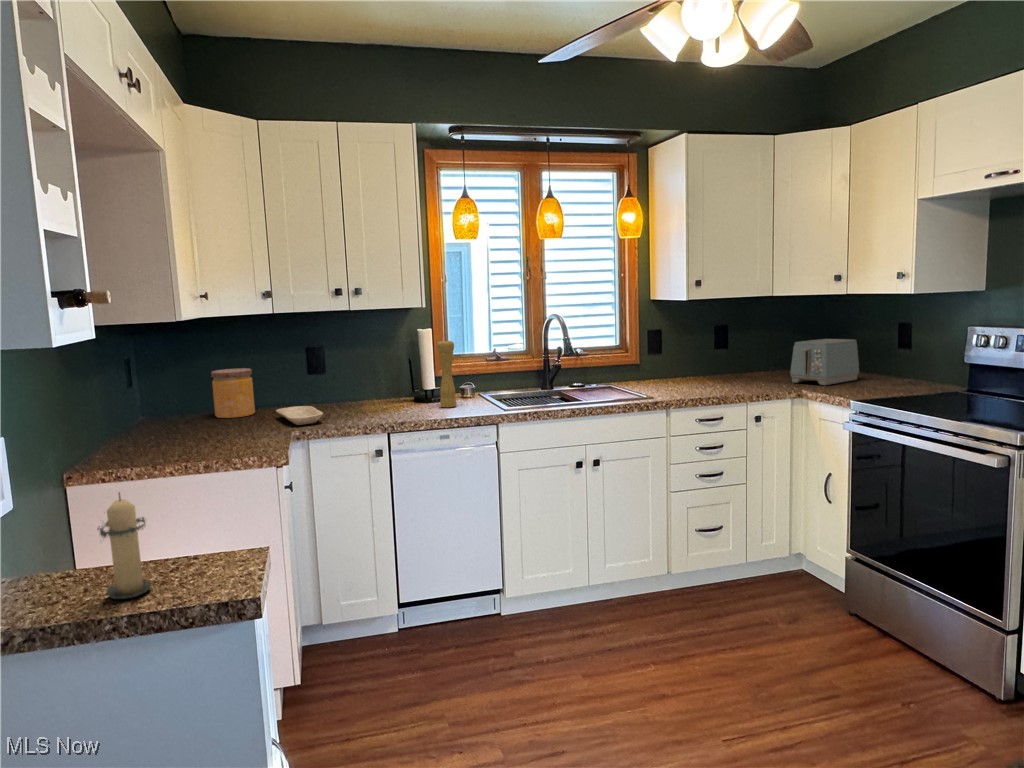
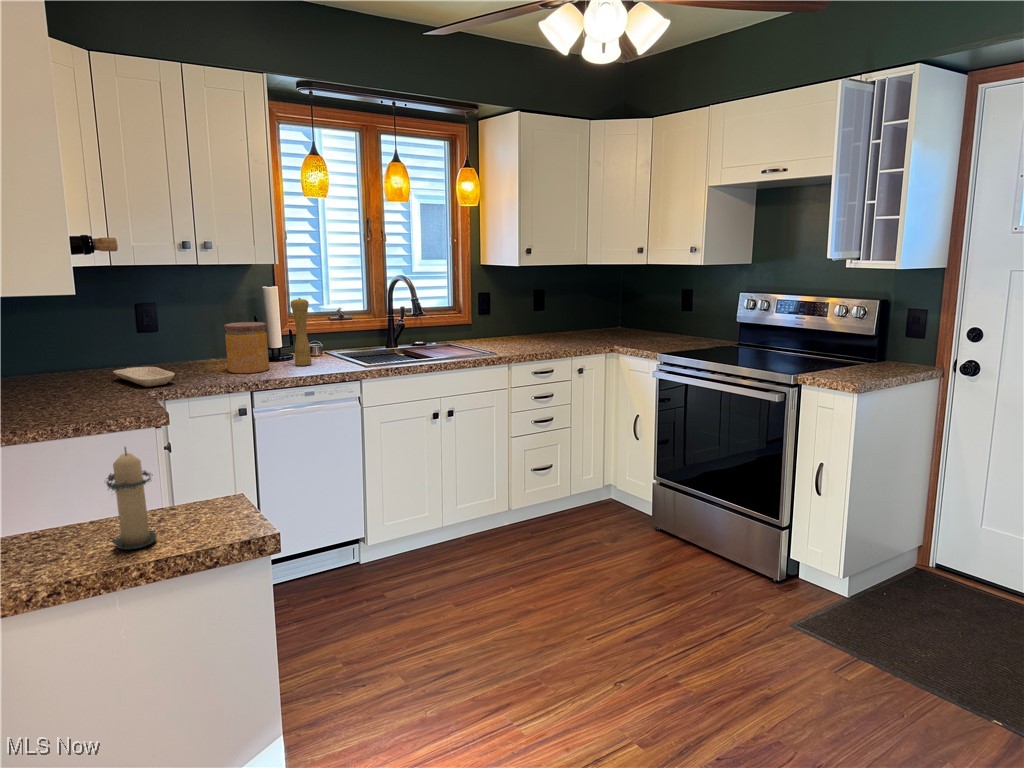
toaster: present [790,339,859,385] -> none [605,302,657,342]
jar: present [211,368,255,418] -> present [224,322,269,373]

